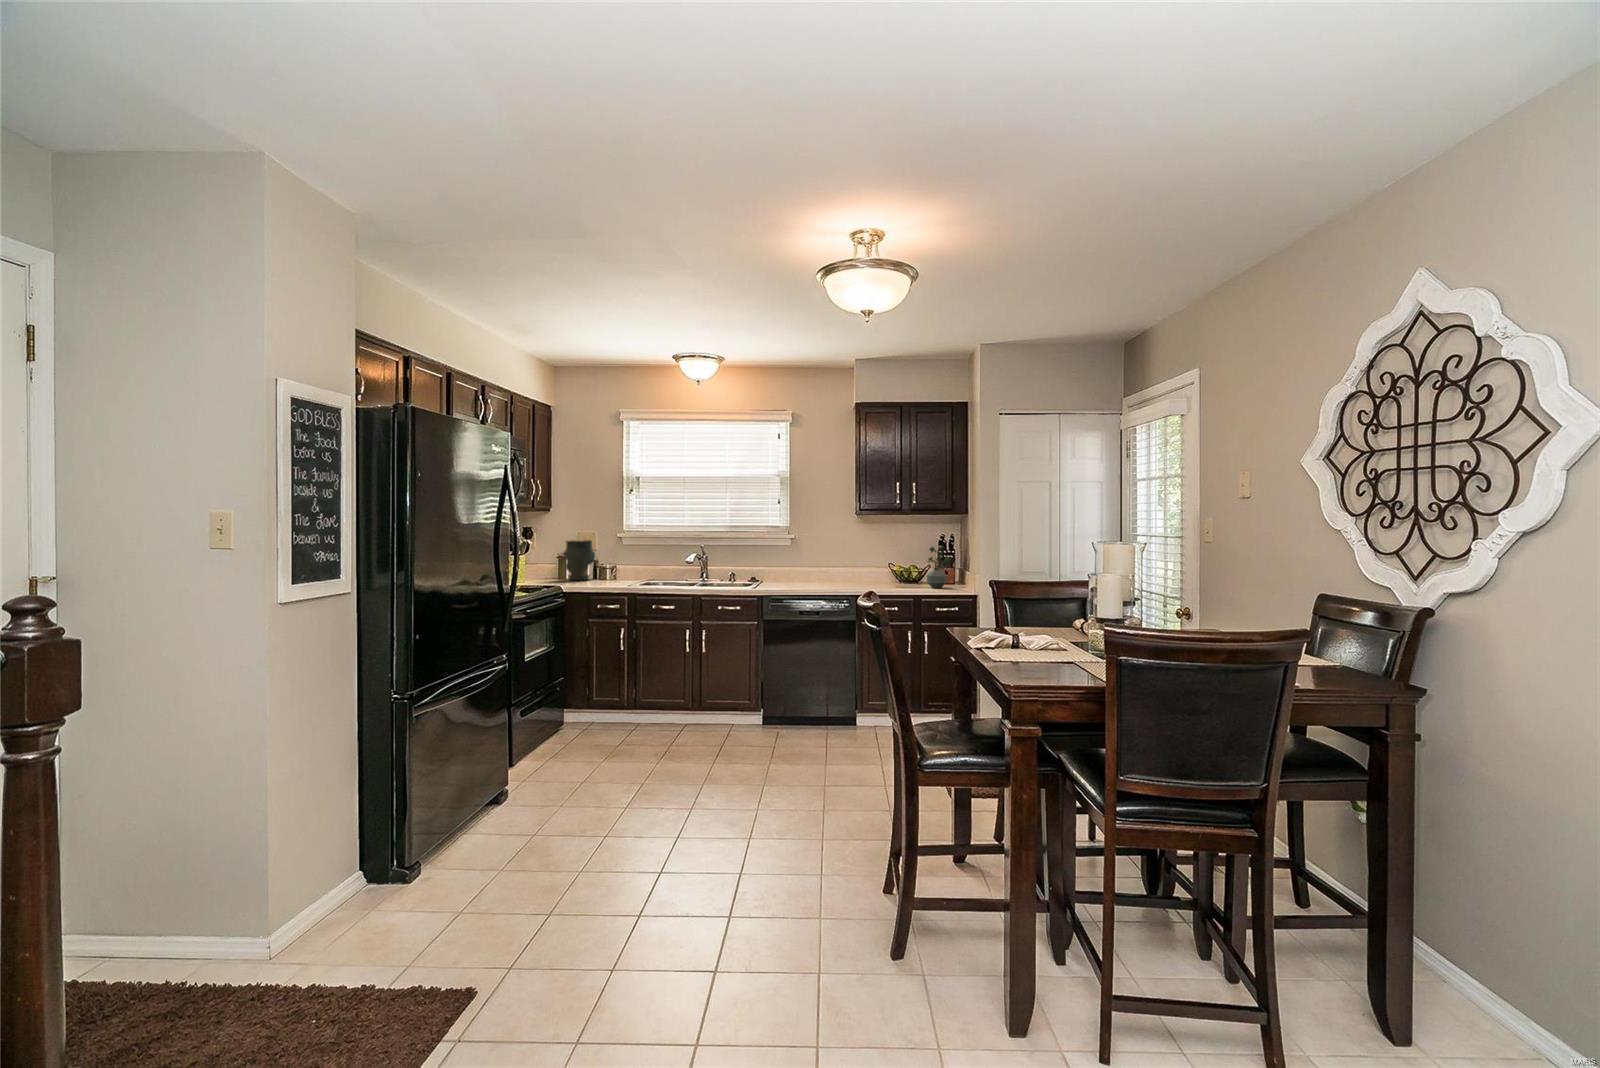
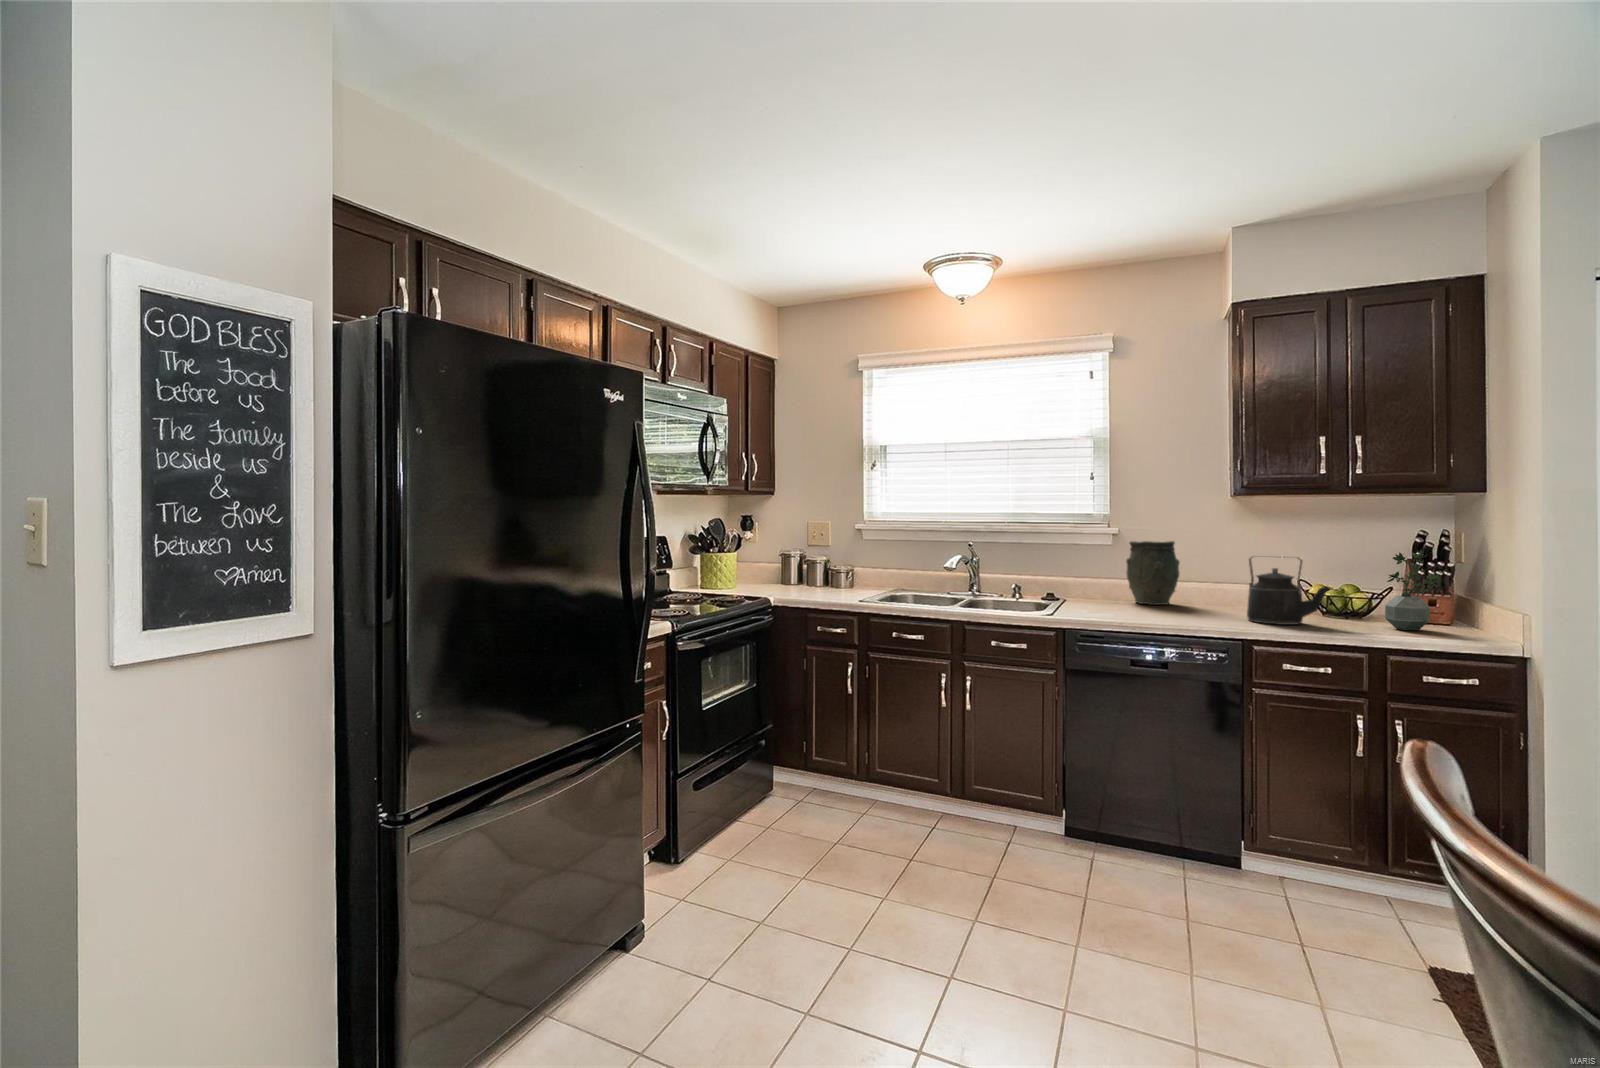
vase: present [563,540,595,580] -> present [1126,541,1180,605]
kettle: none [862,550,902,588] -> present [1247,557,1330,625]

